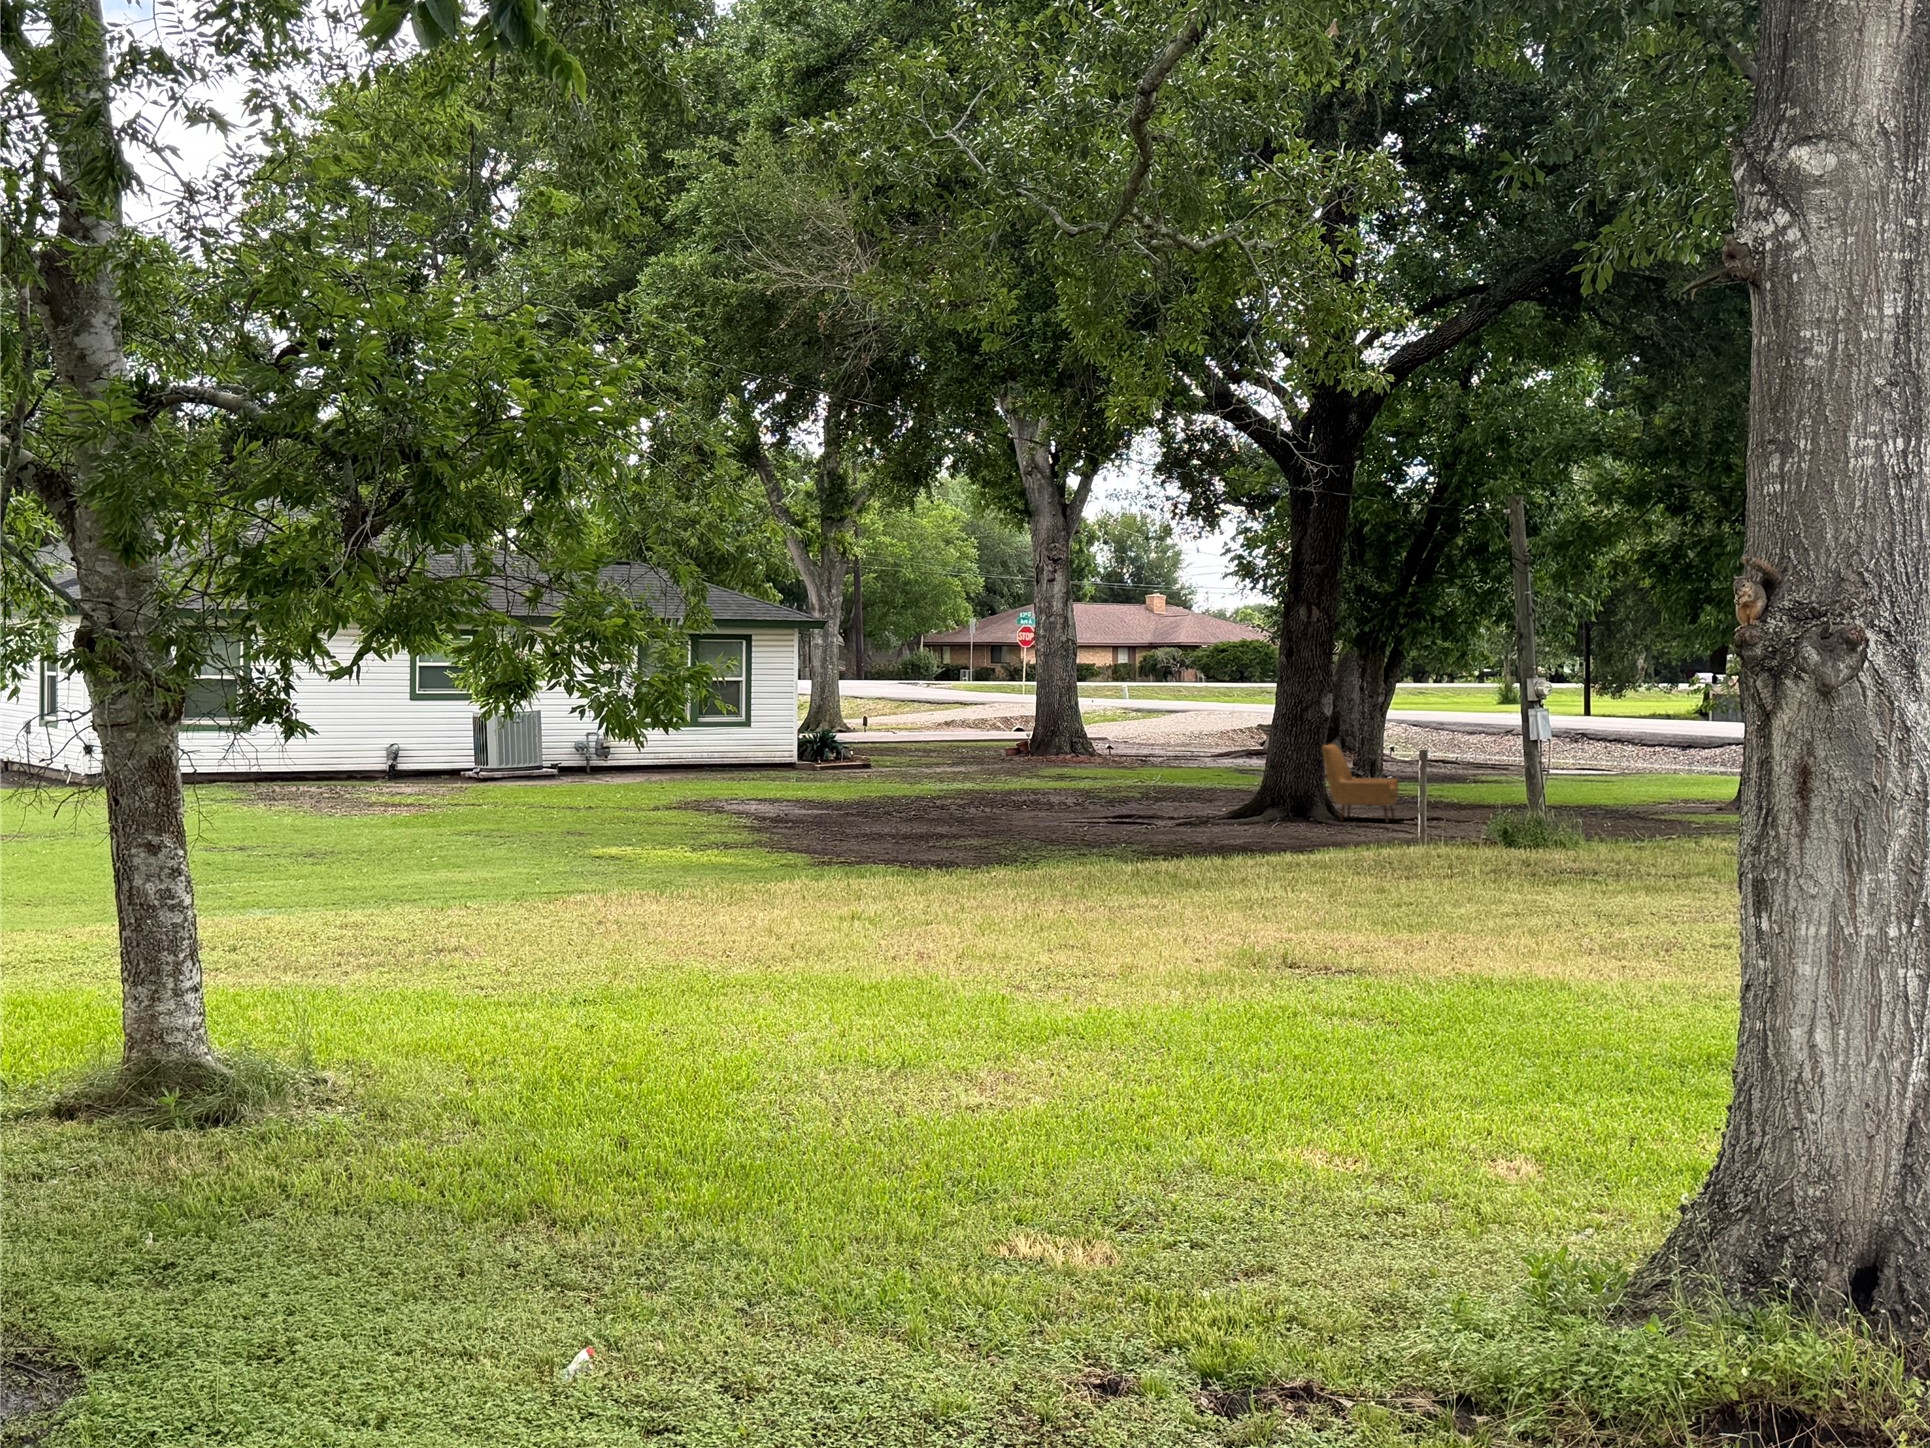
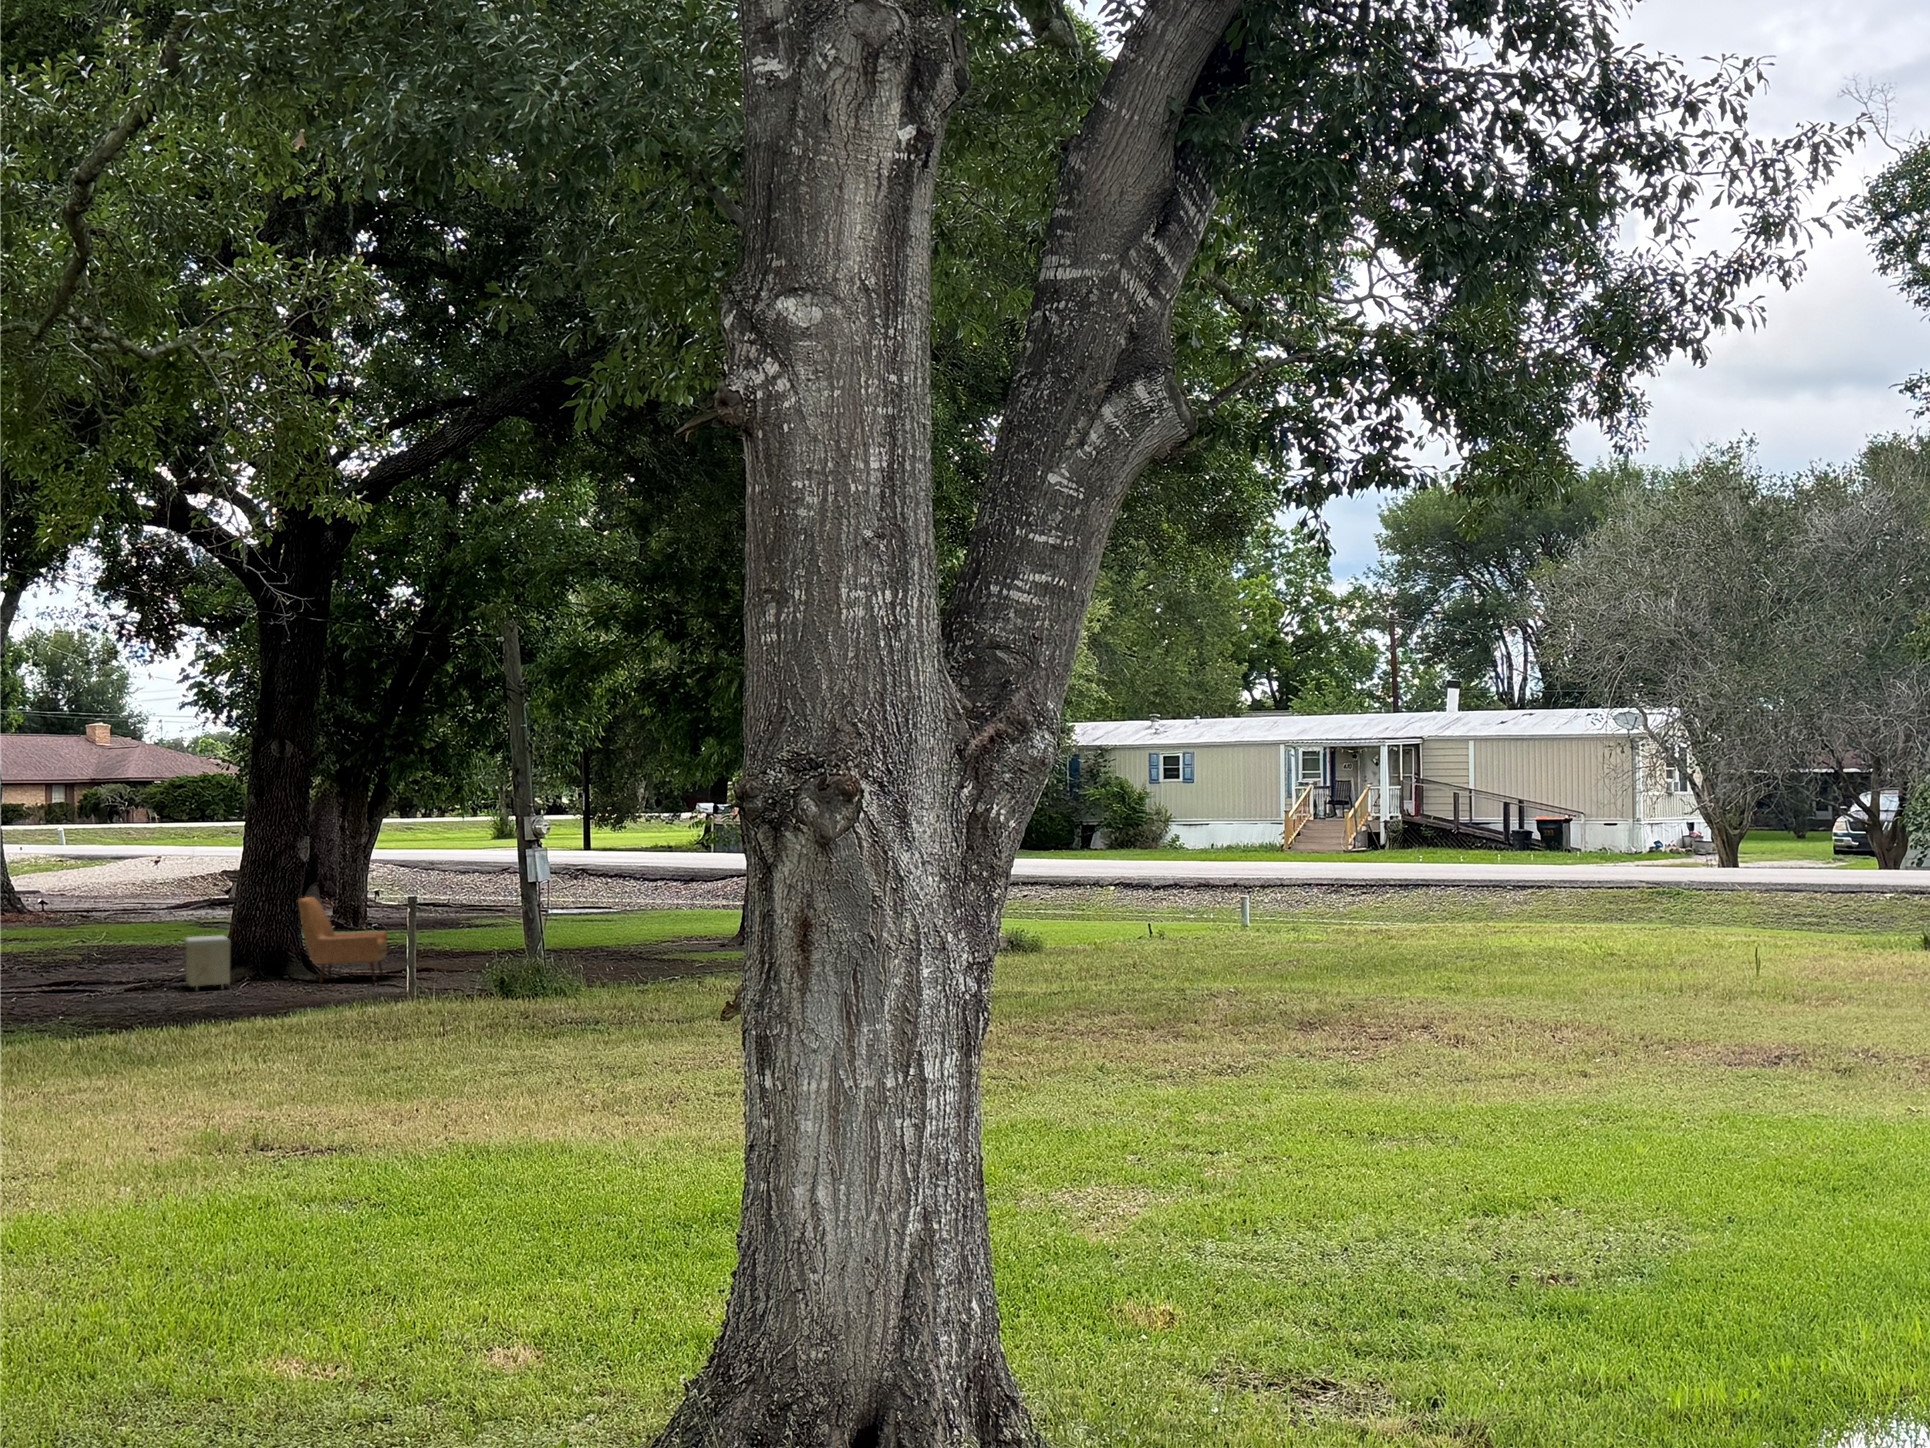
storage bench: none [1230,774,1267,820] -> present [184,935,231,990]

